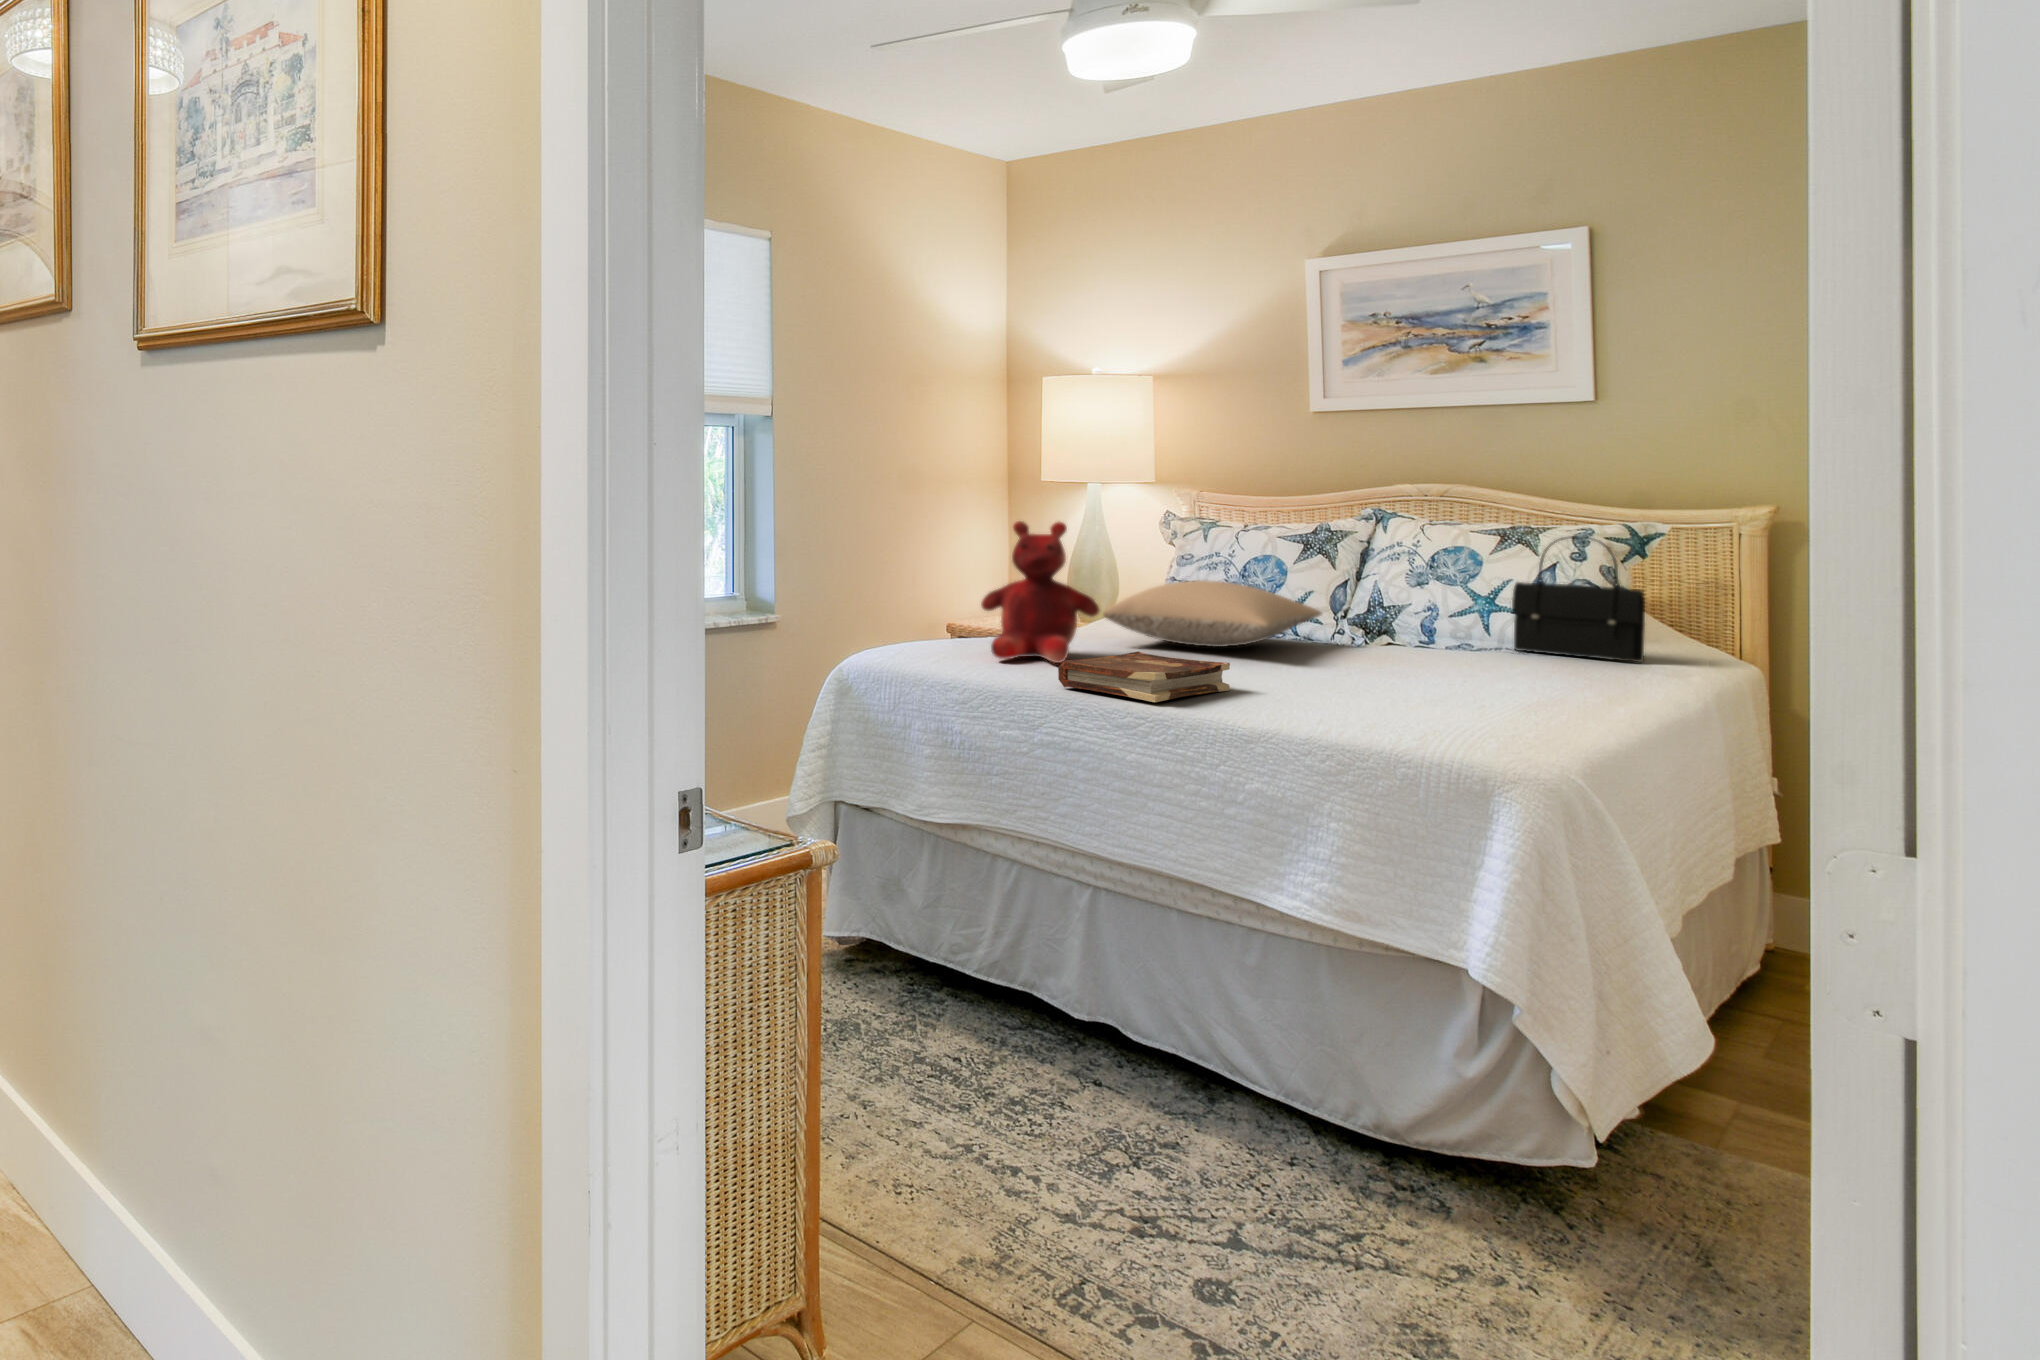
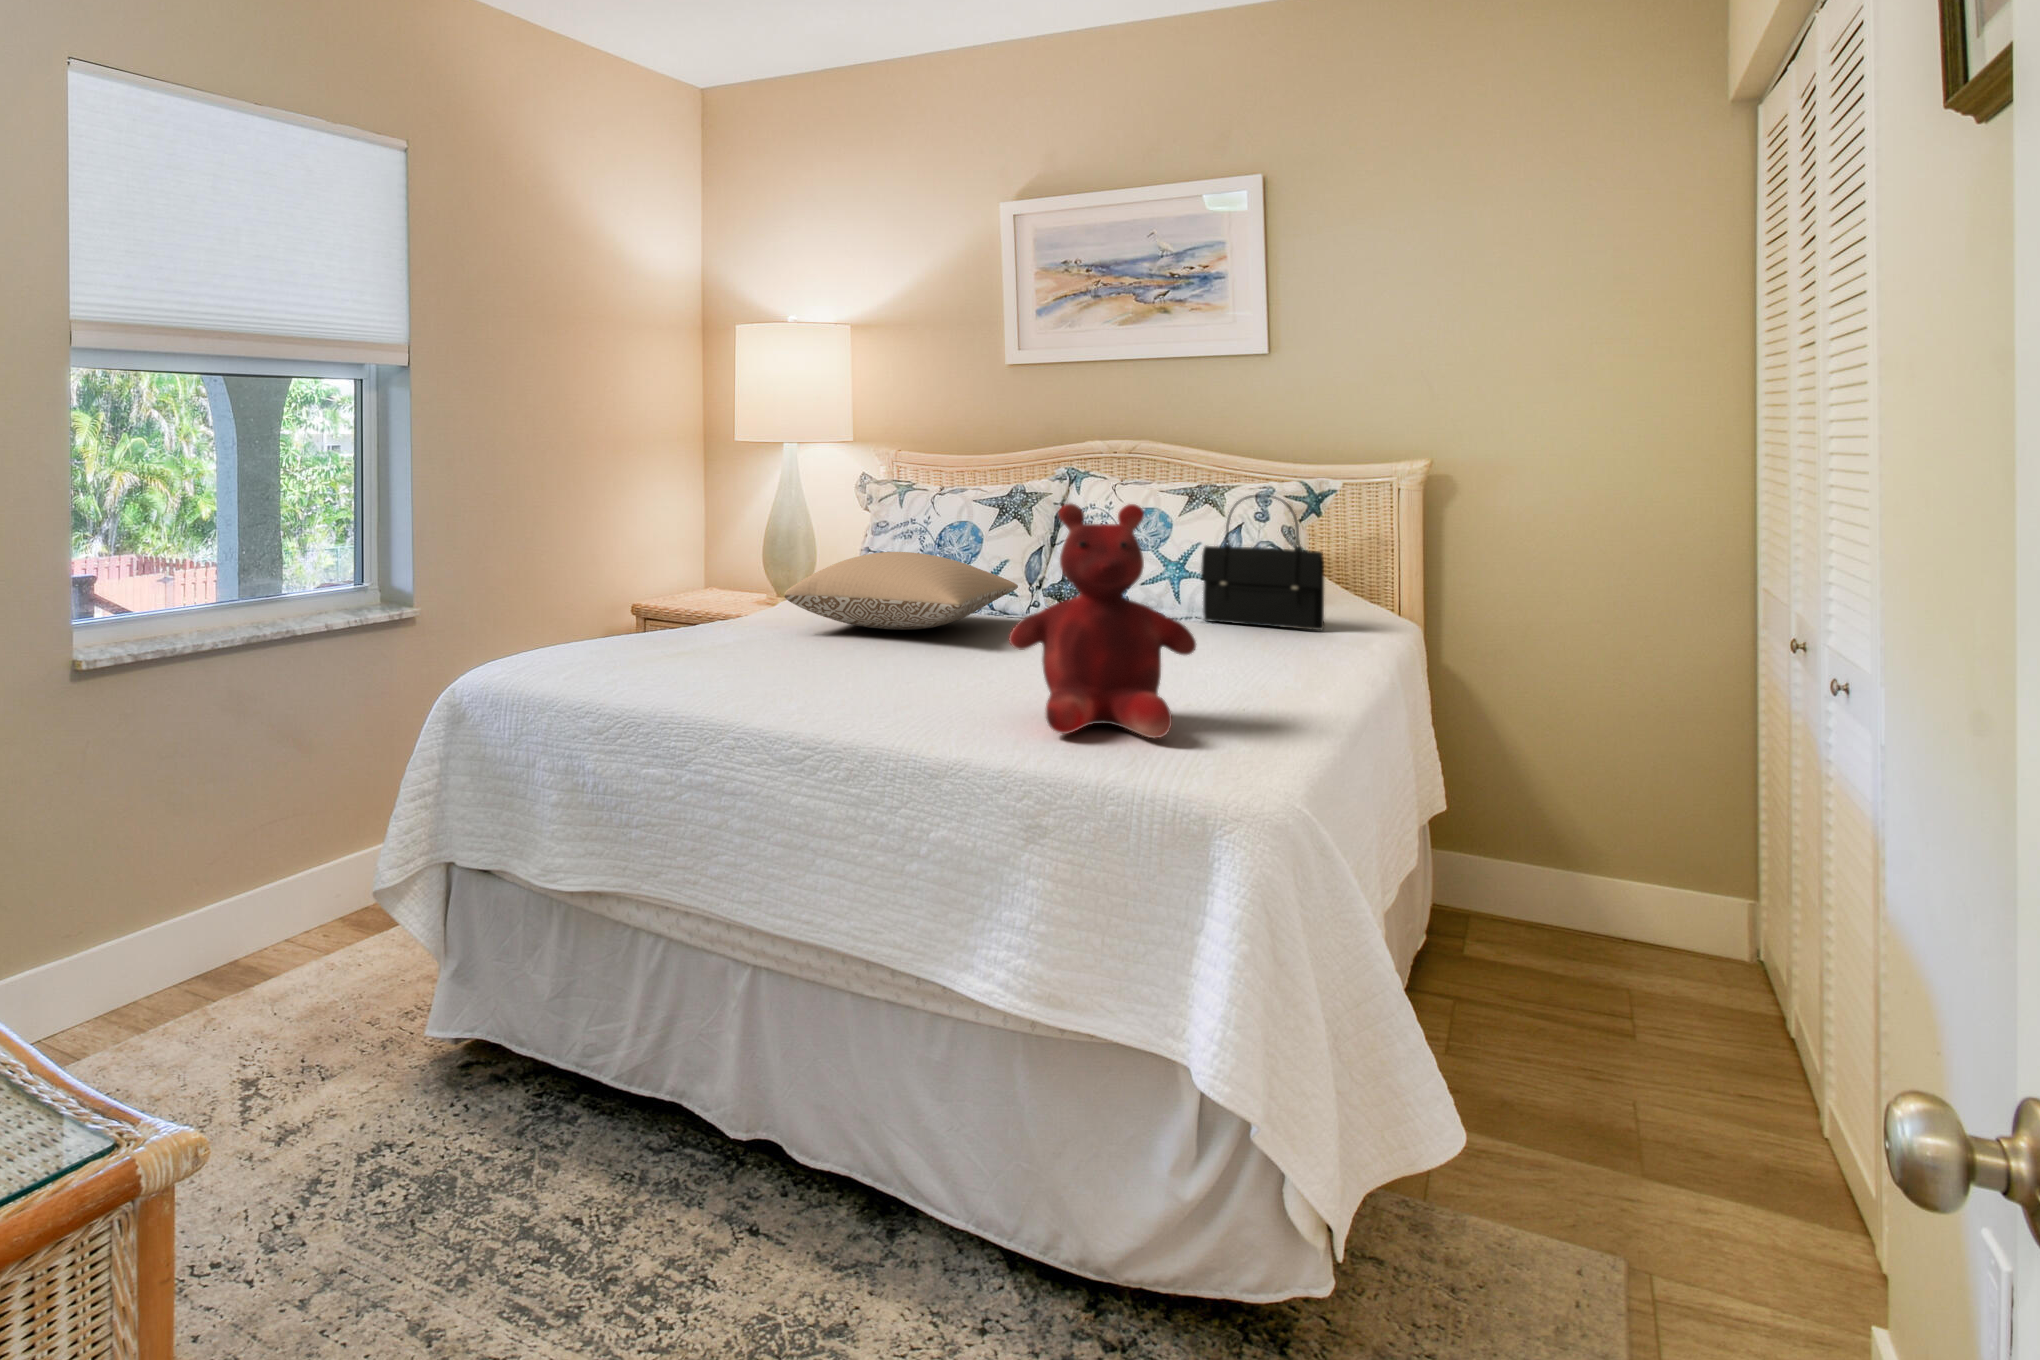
teddy bear: present [981,521,1099,663] -> present [1009,503,1196,738]
book: present [1058,652,1230,702] -> none [716,643,915,713]

